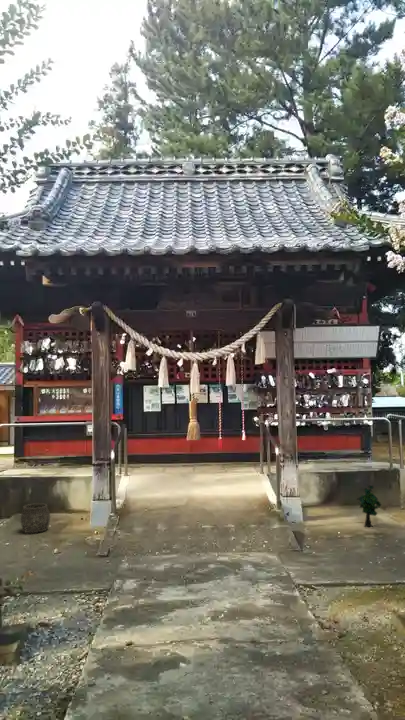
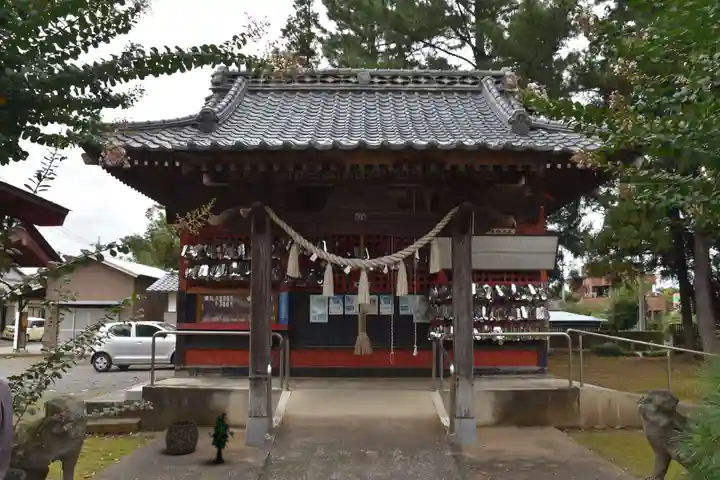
decorative plant: present [359,486,381,527] -> present [209,413,234,463]

